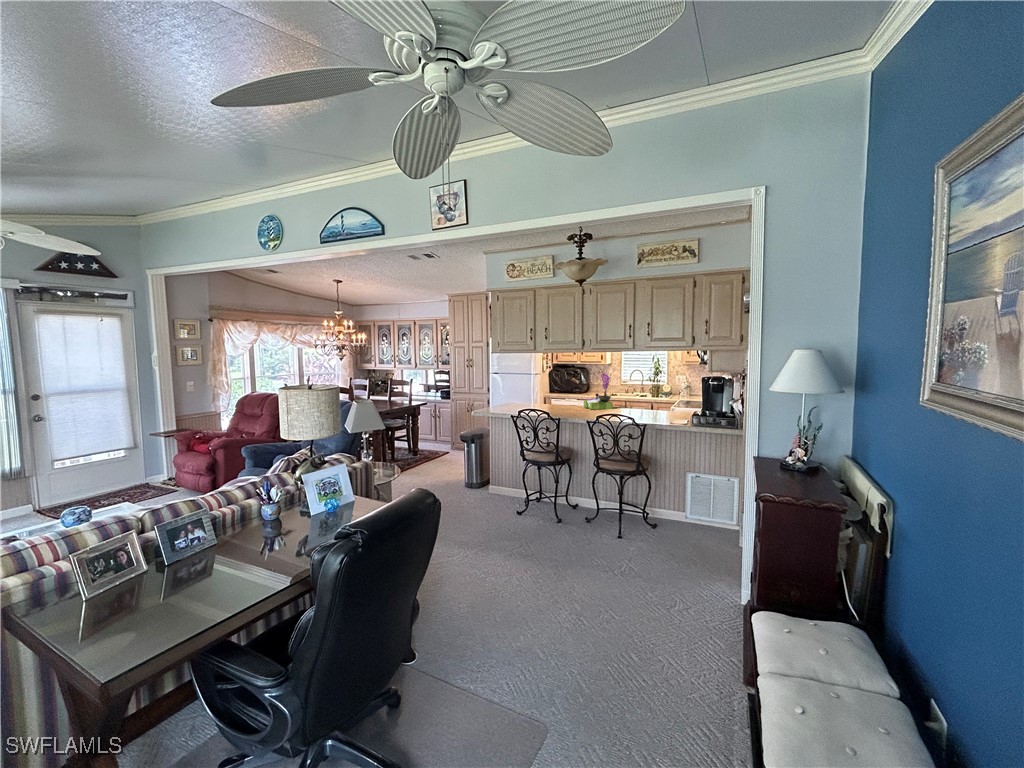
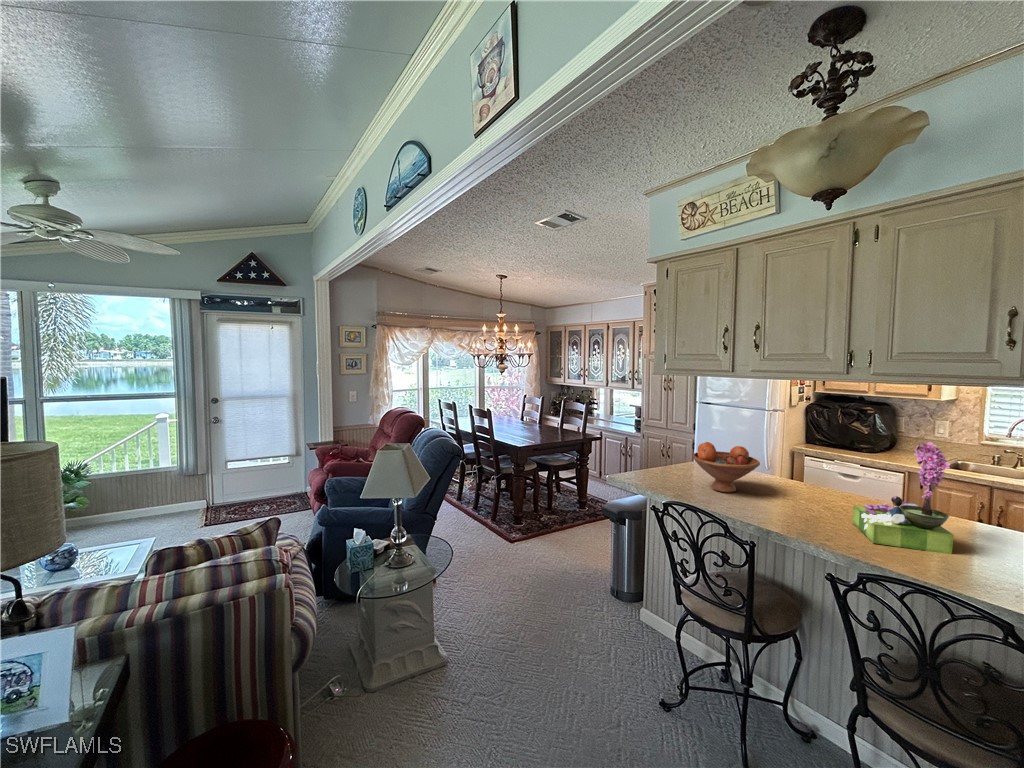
fruit bowl: none [519,385,548,407] -> present [692,442,760,493]

